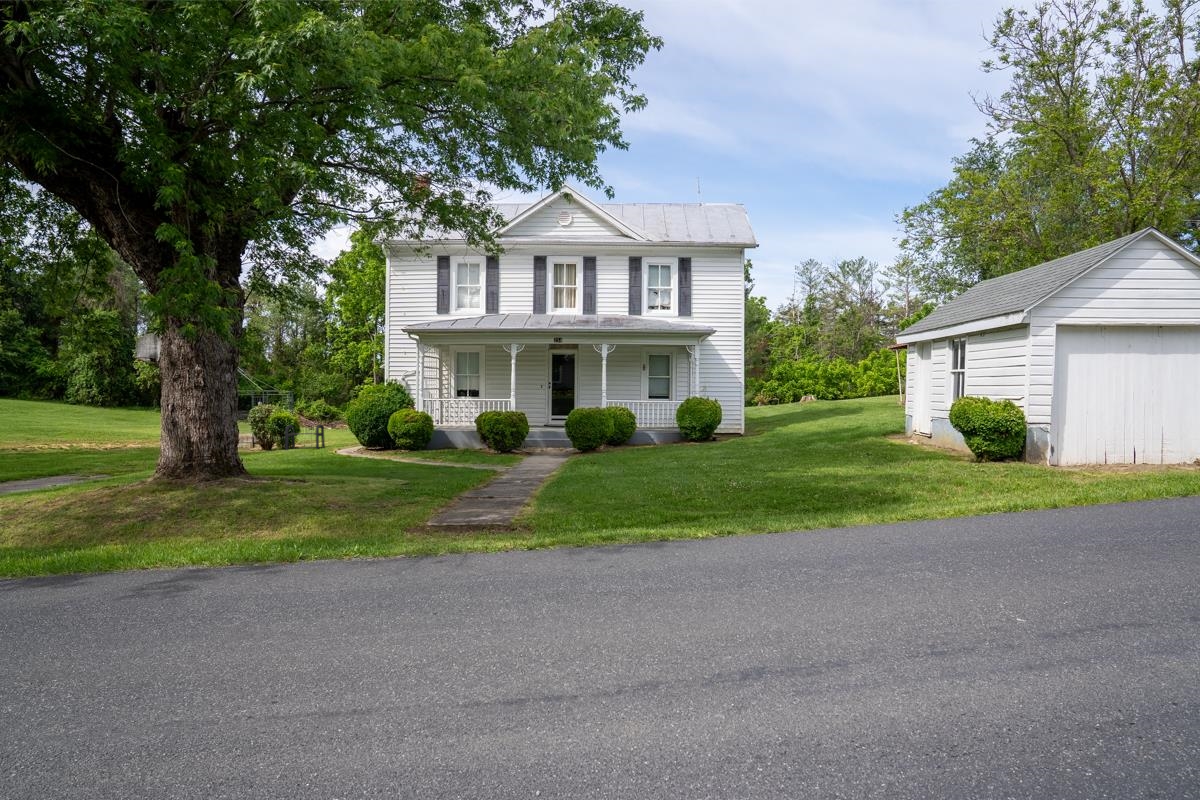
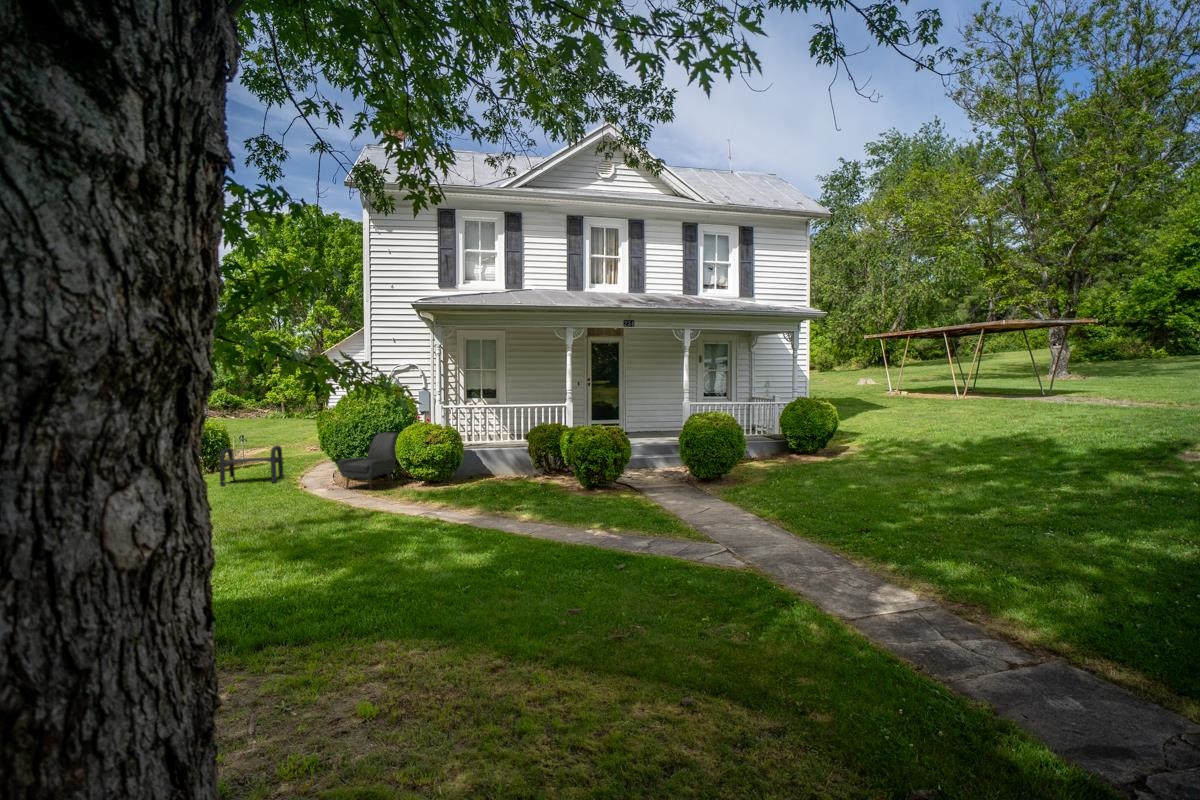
chair: none [352,416,391,452] -> present [338,432,397,490]

